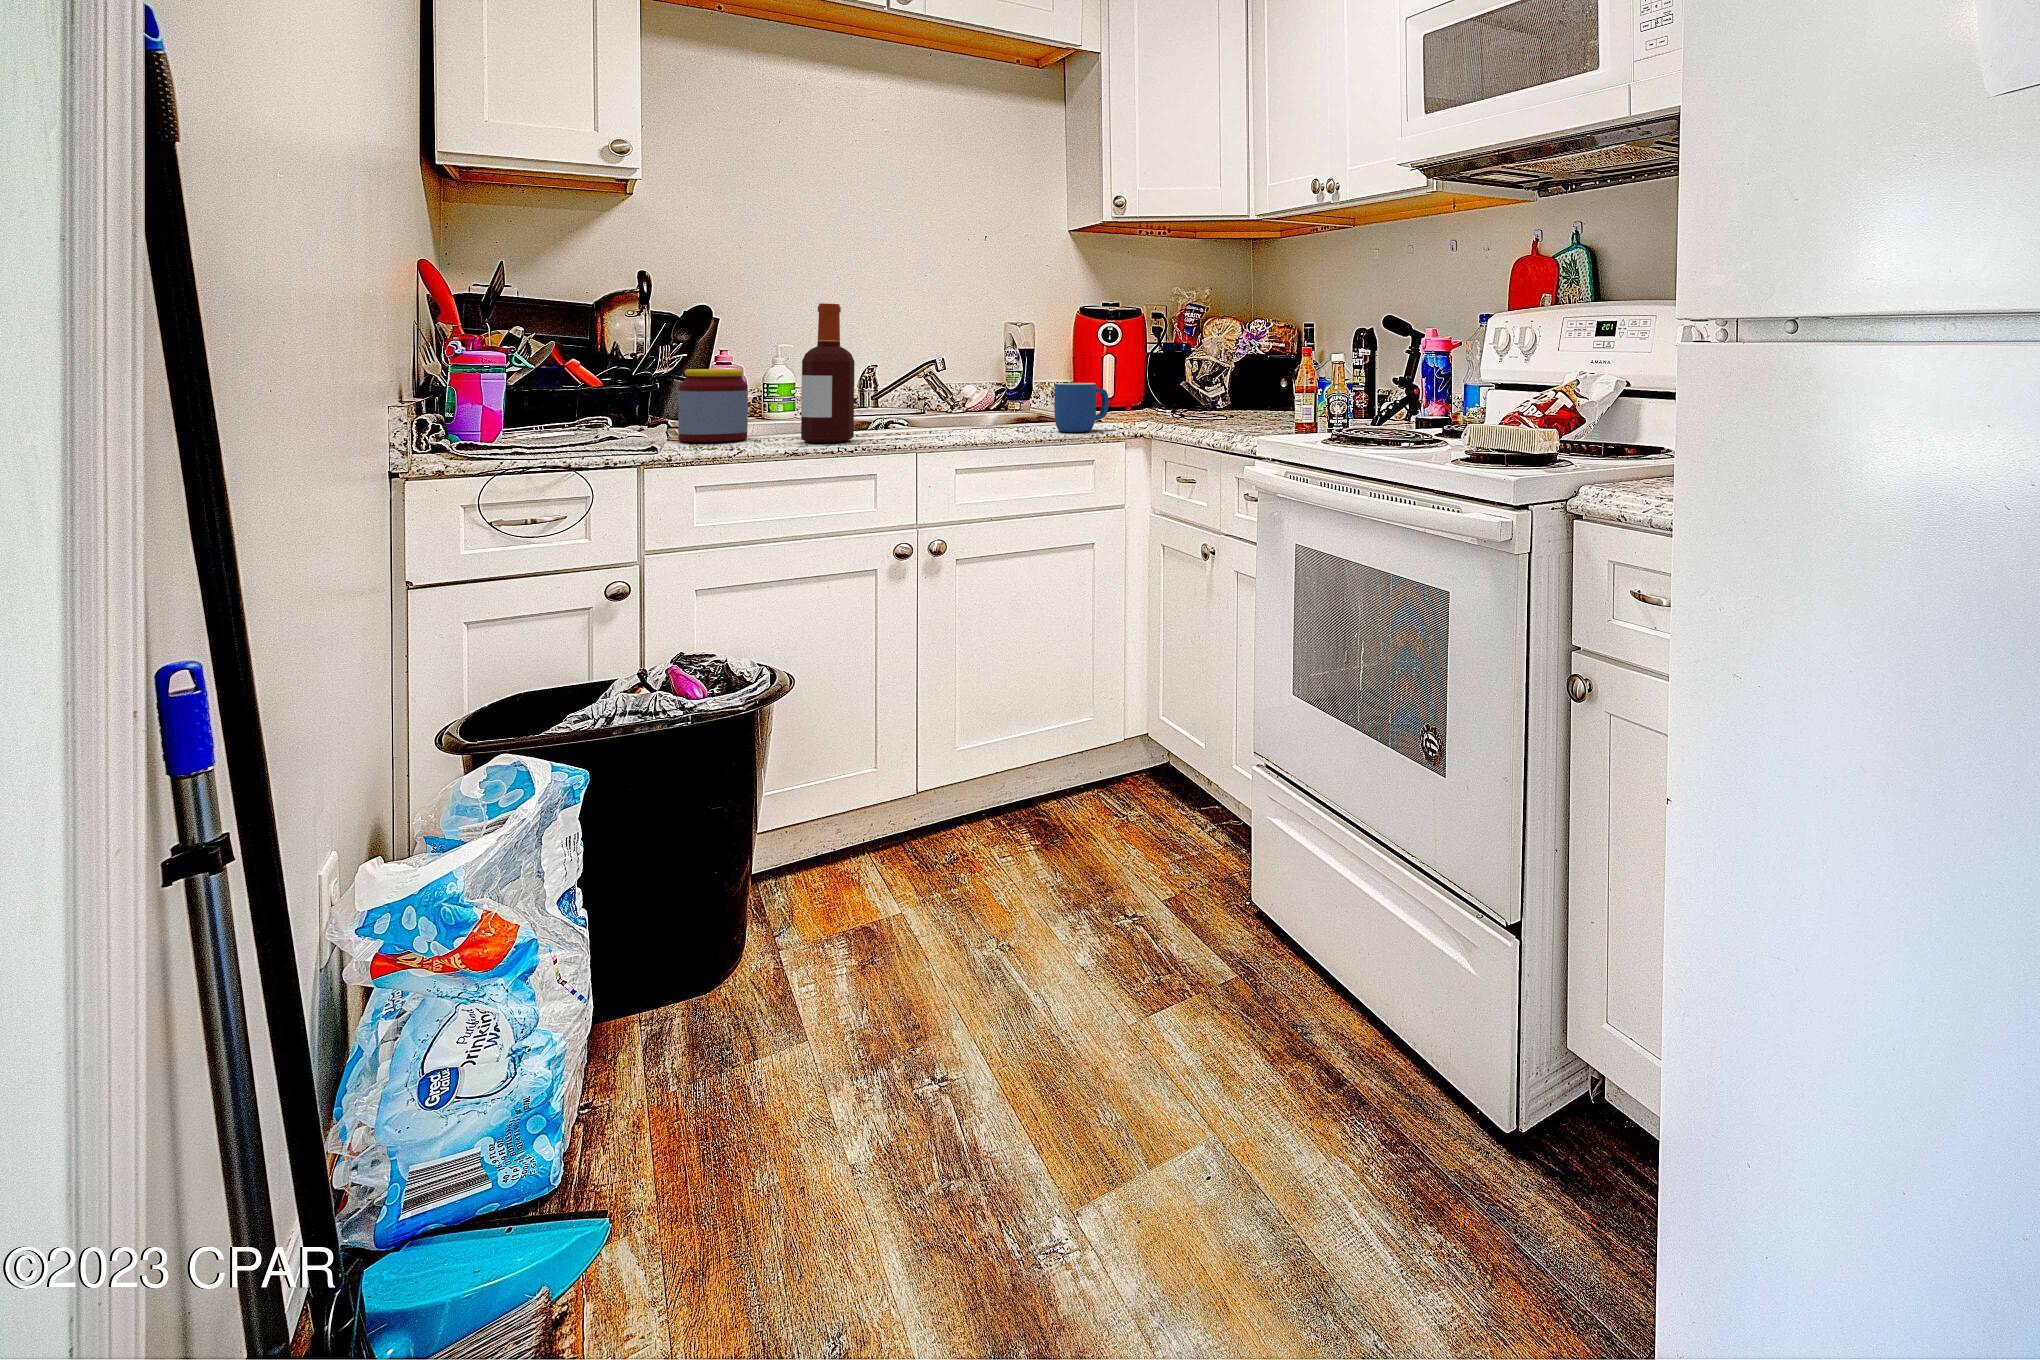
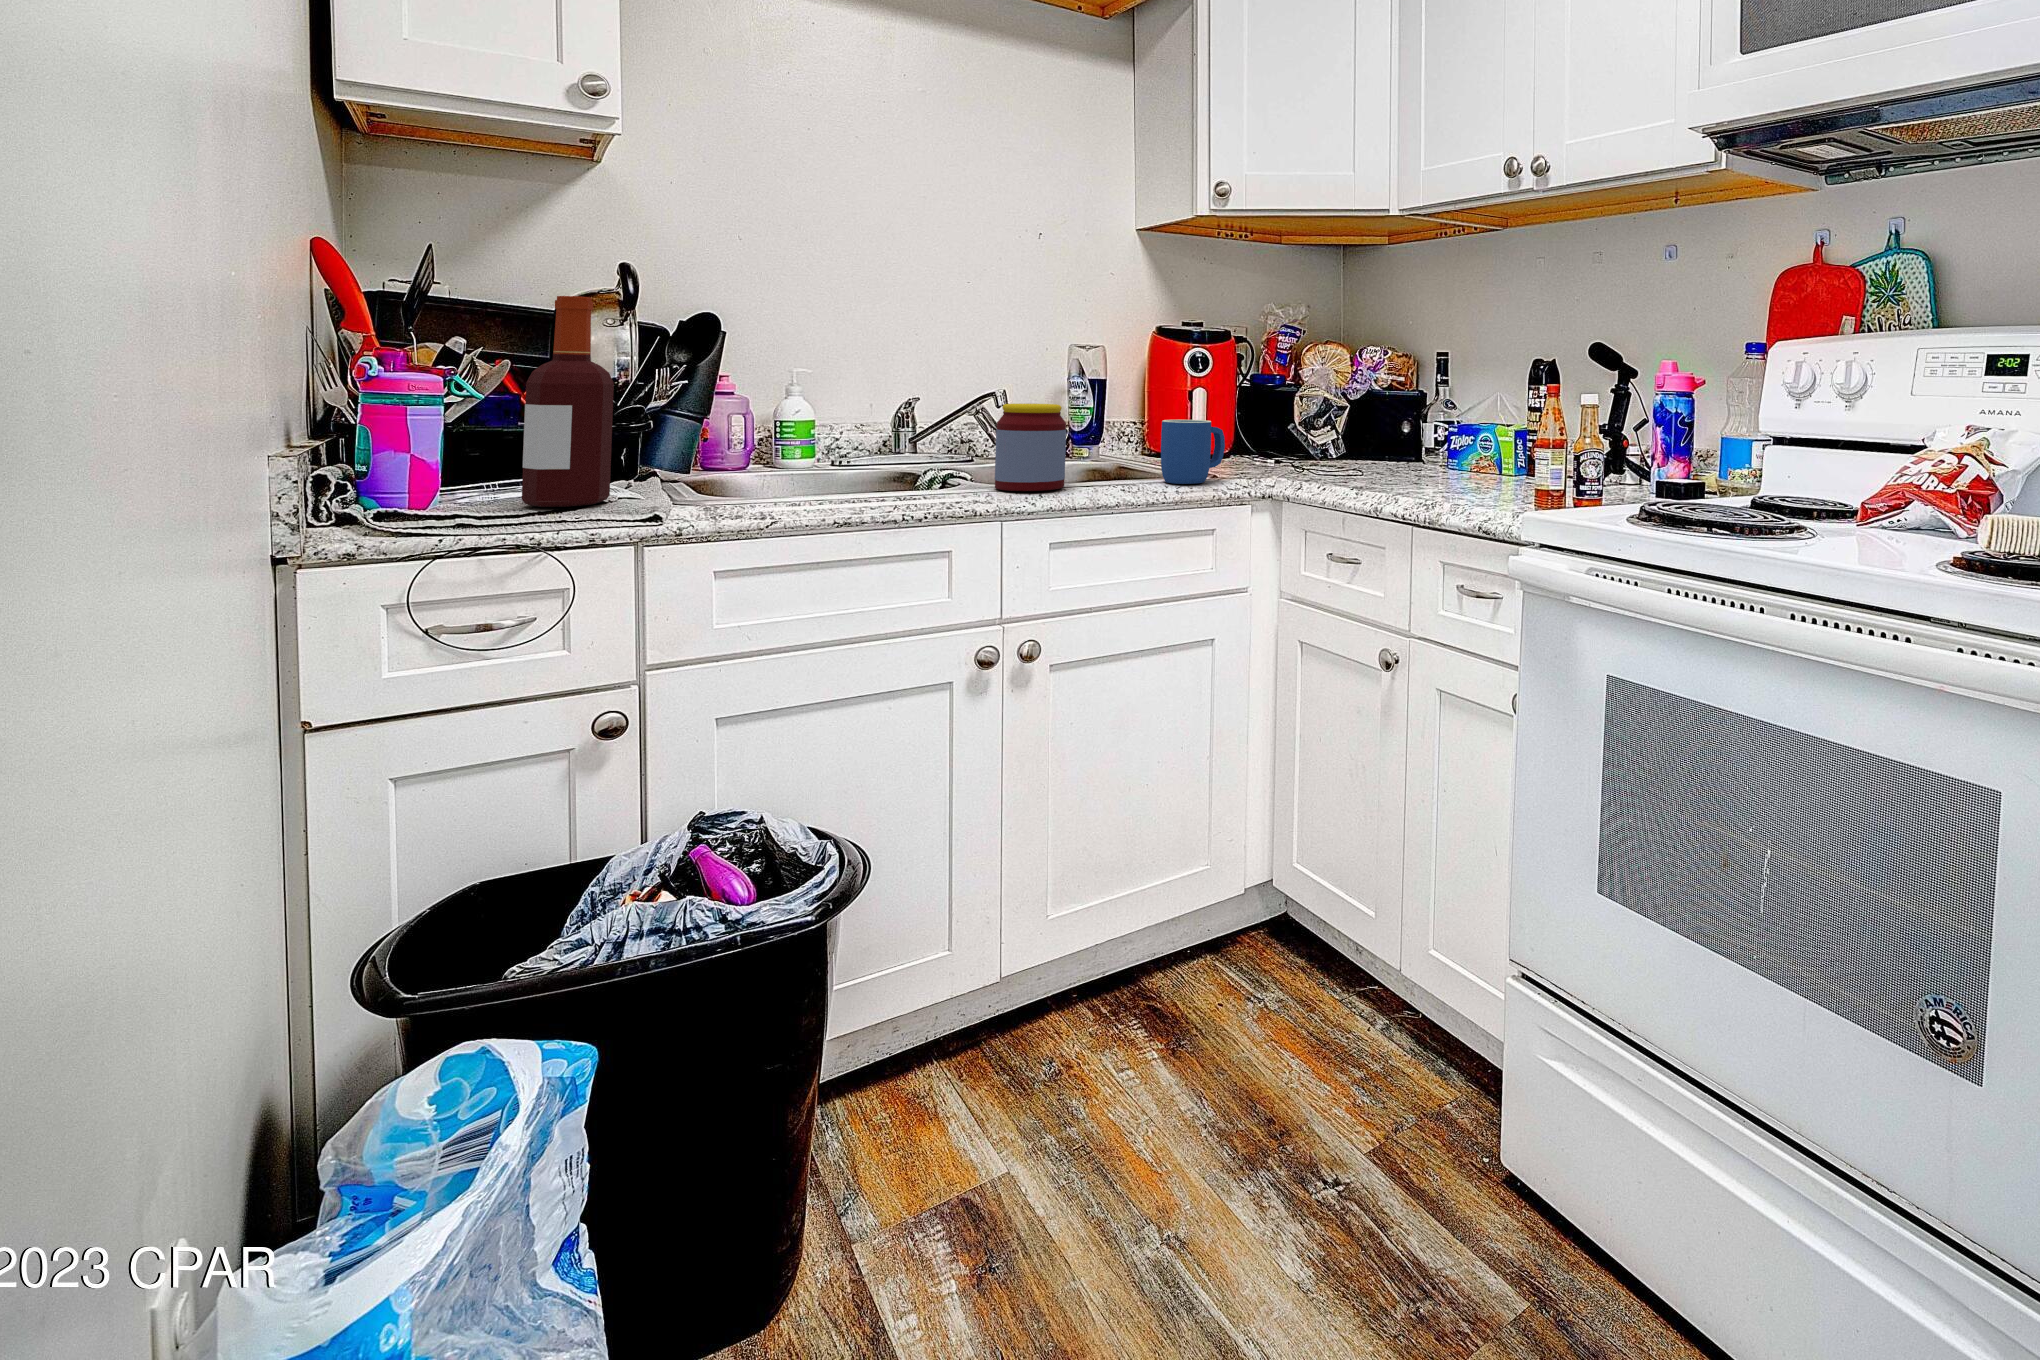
bottle: present [801,303,855,442] -> present [522,296,614,507]
jar: present [678,369,748,442] -> present [995,404,1066,491]

